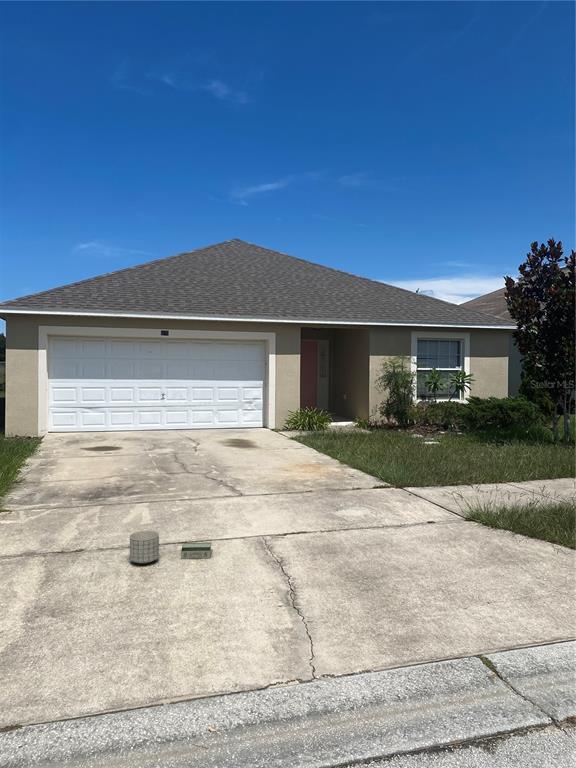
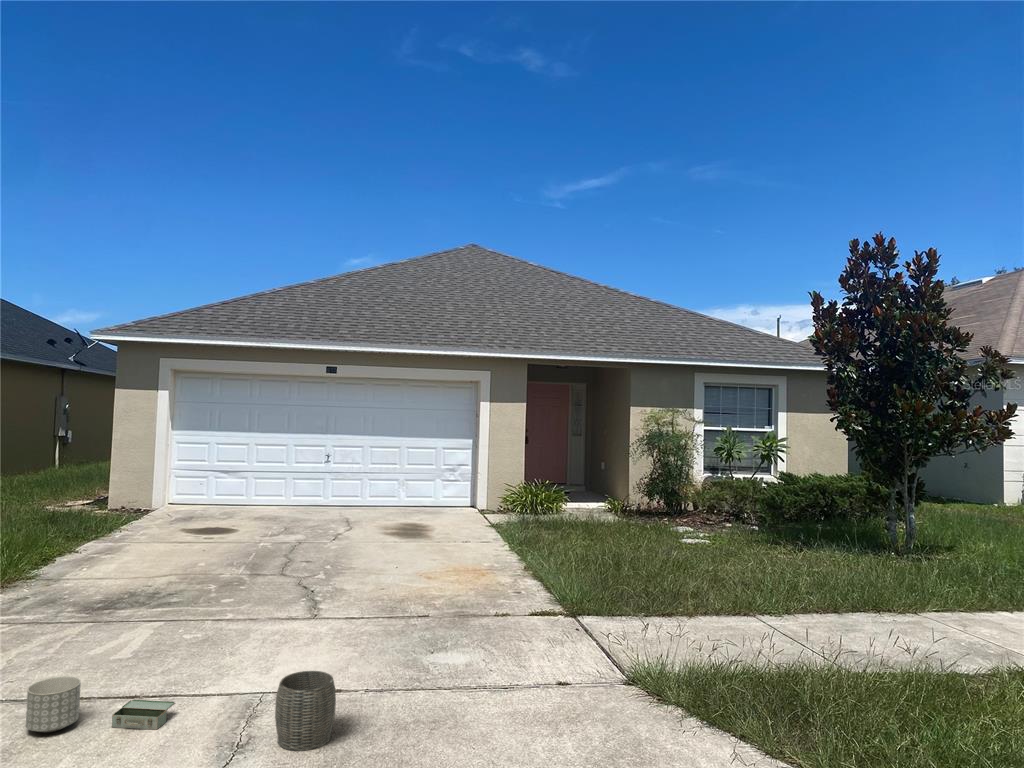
woven basket: none [286,518,321,563] -> present [275,671,336,751]

